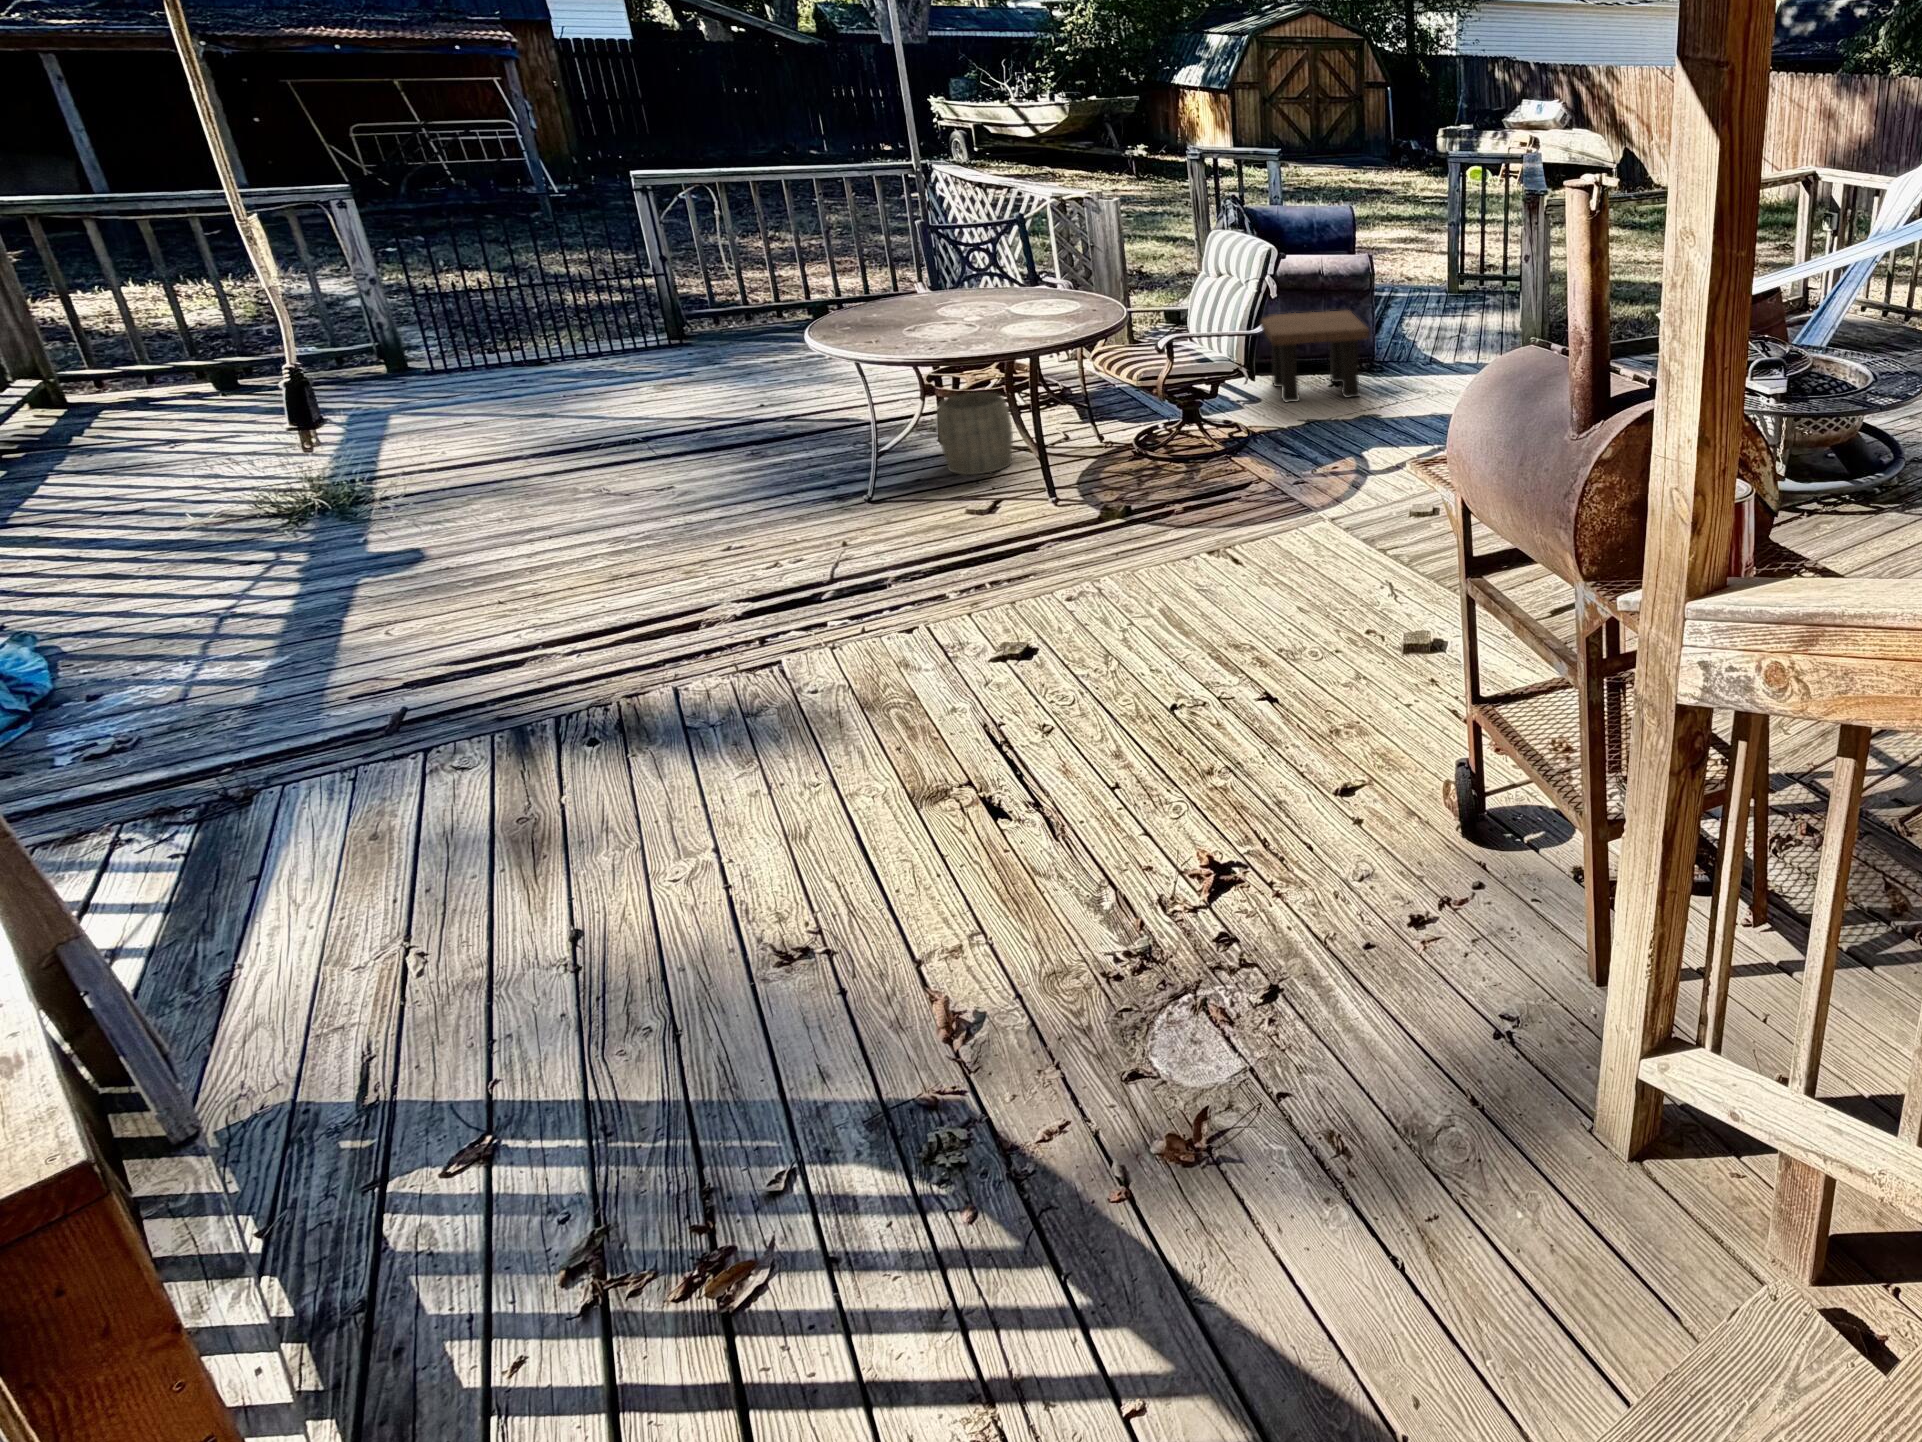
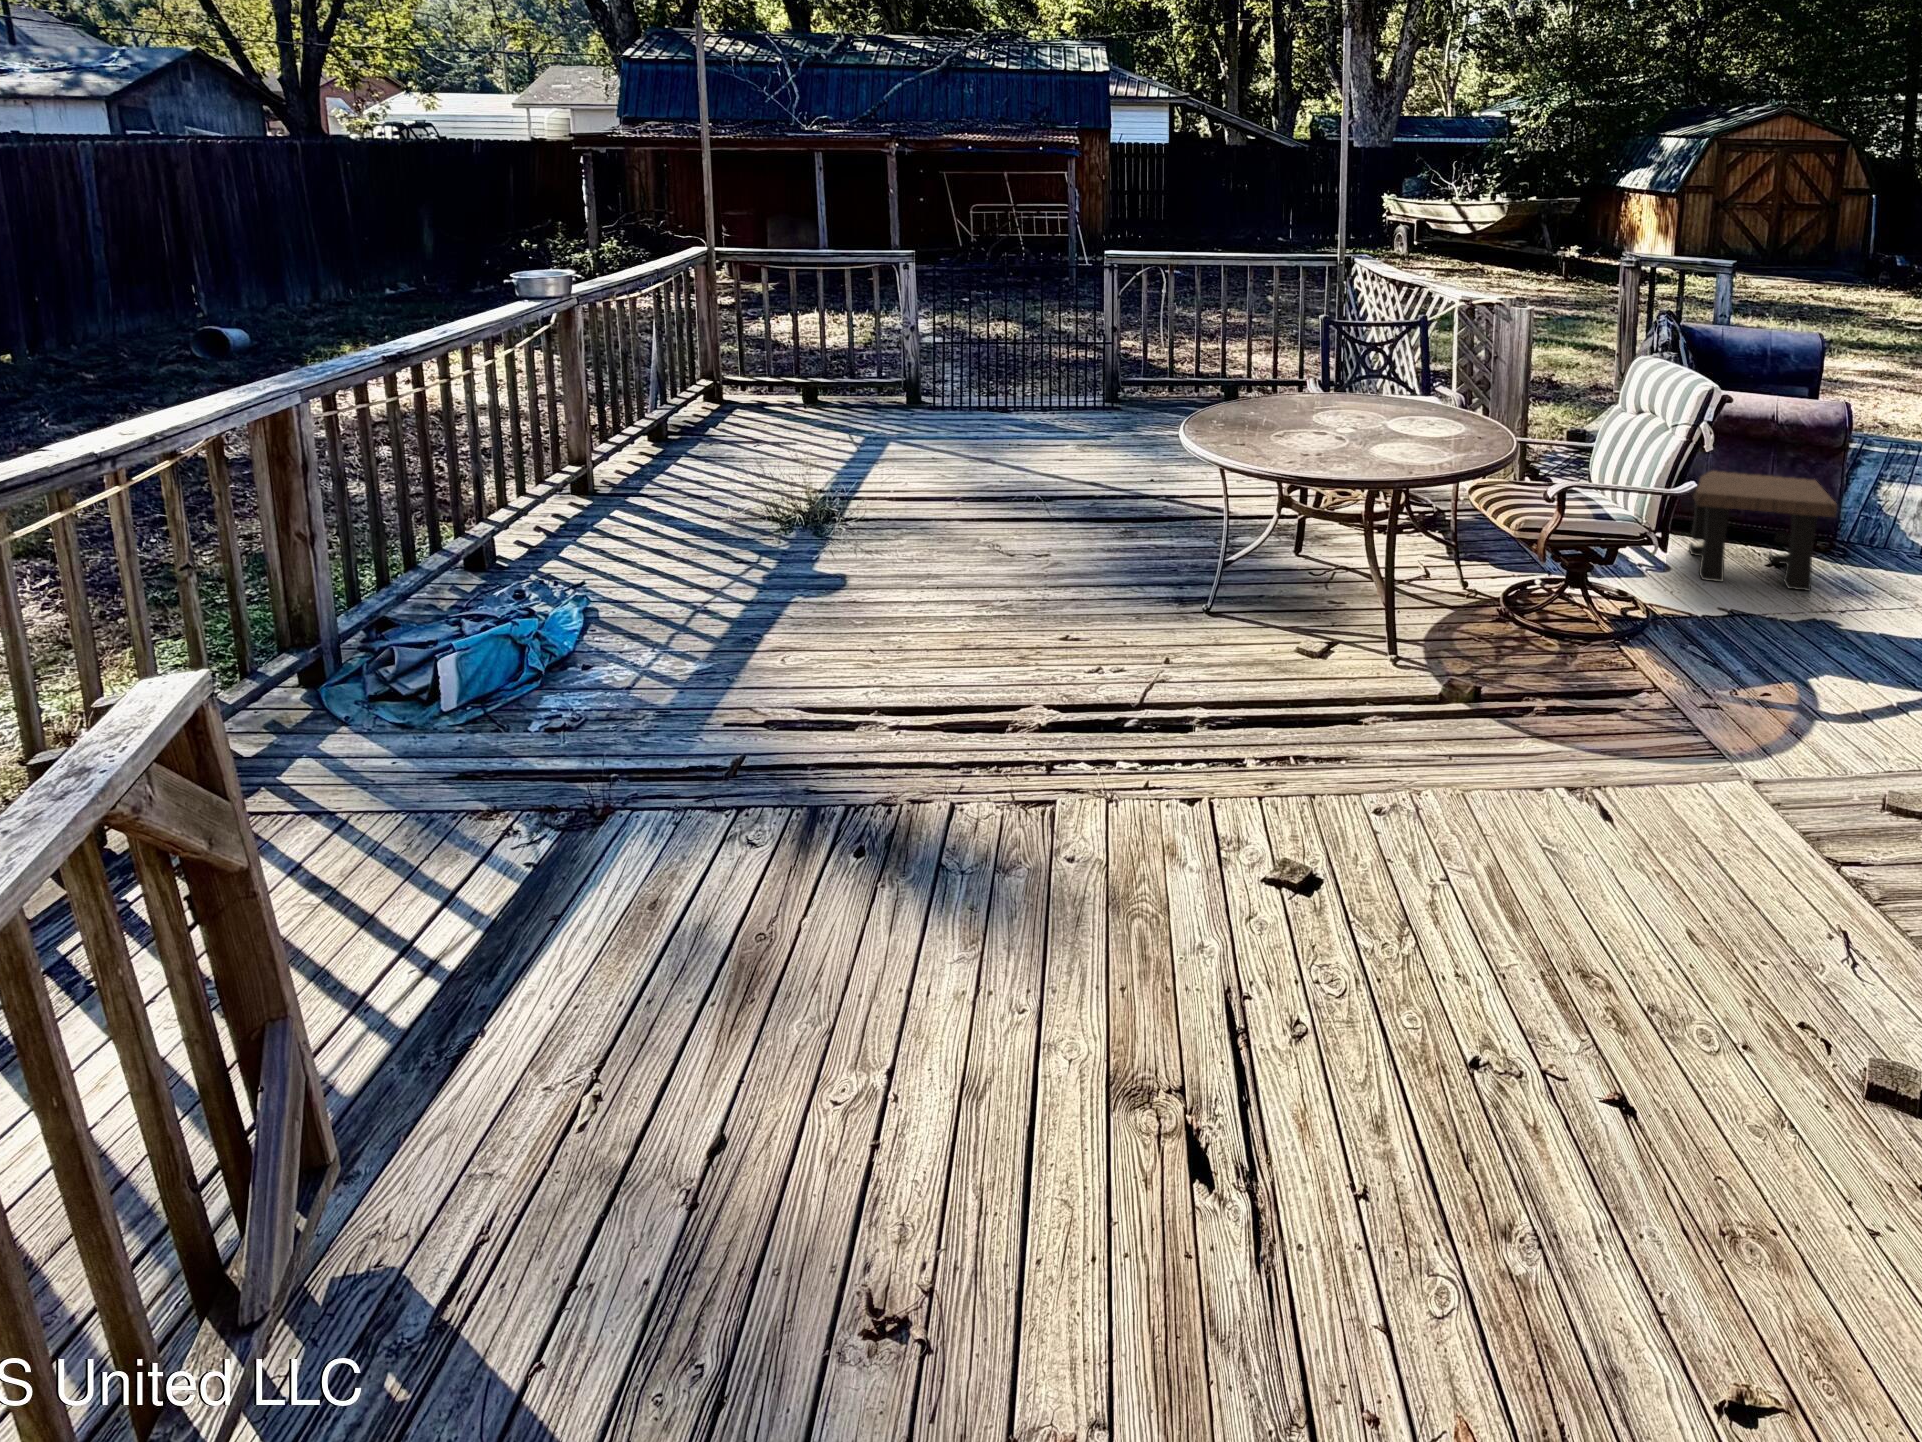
woven basket: present [937,393,1013,475] -> none [1291,510,1368,605]

